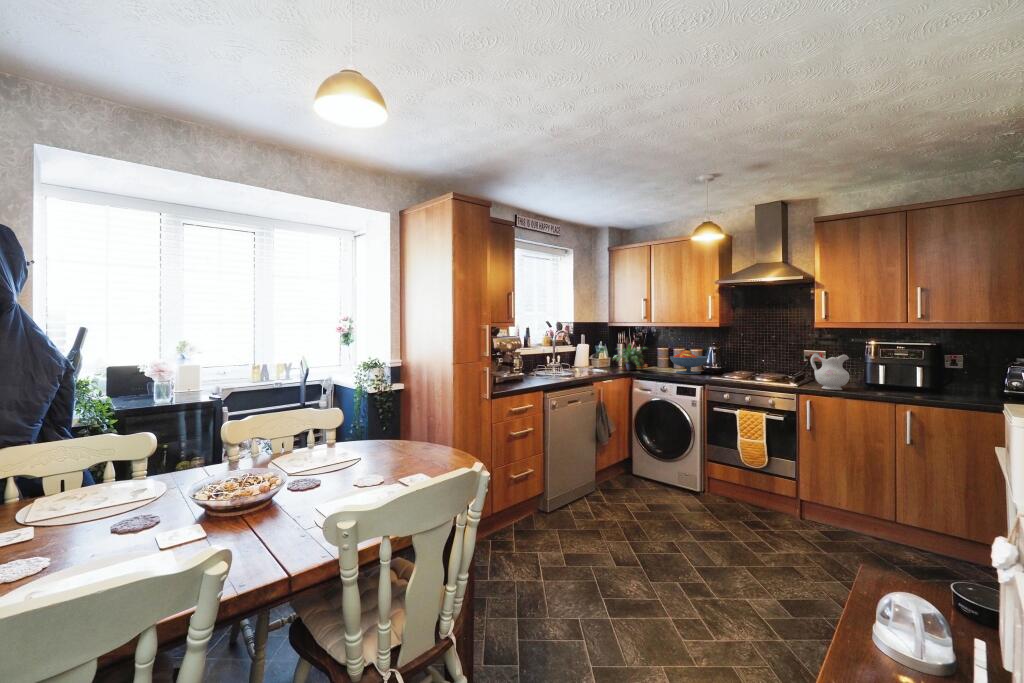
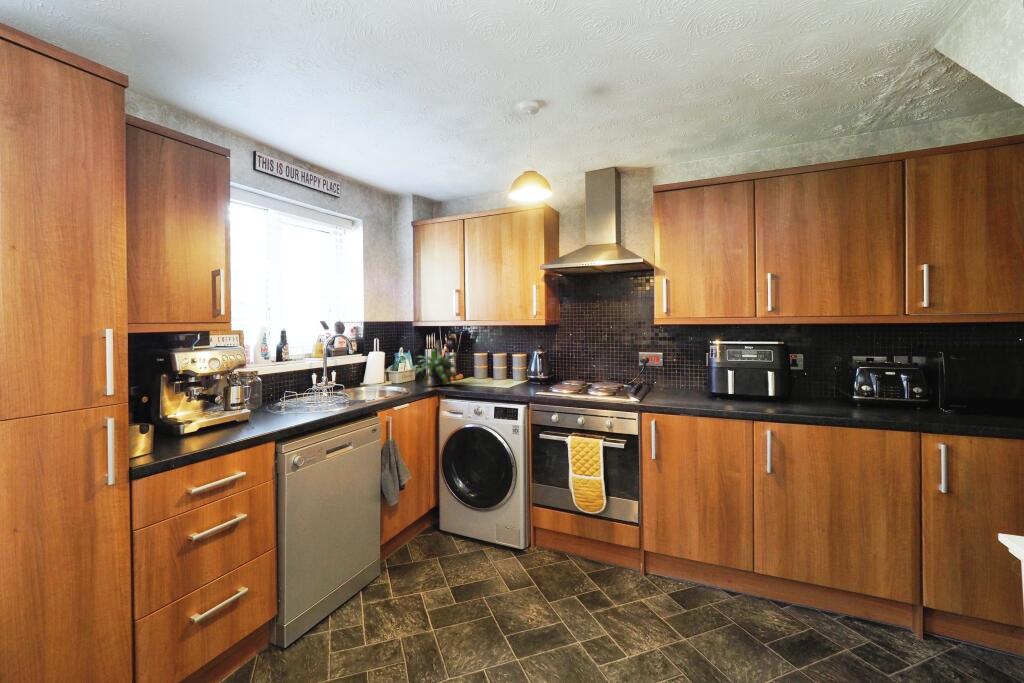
fruit bowl: present [670,350,708,374] -> none [486,356,533,389]
ceramic pitcher: present [811,353,850,390] -> none [654,356,699,405]

